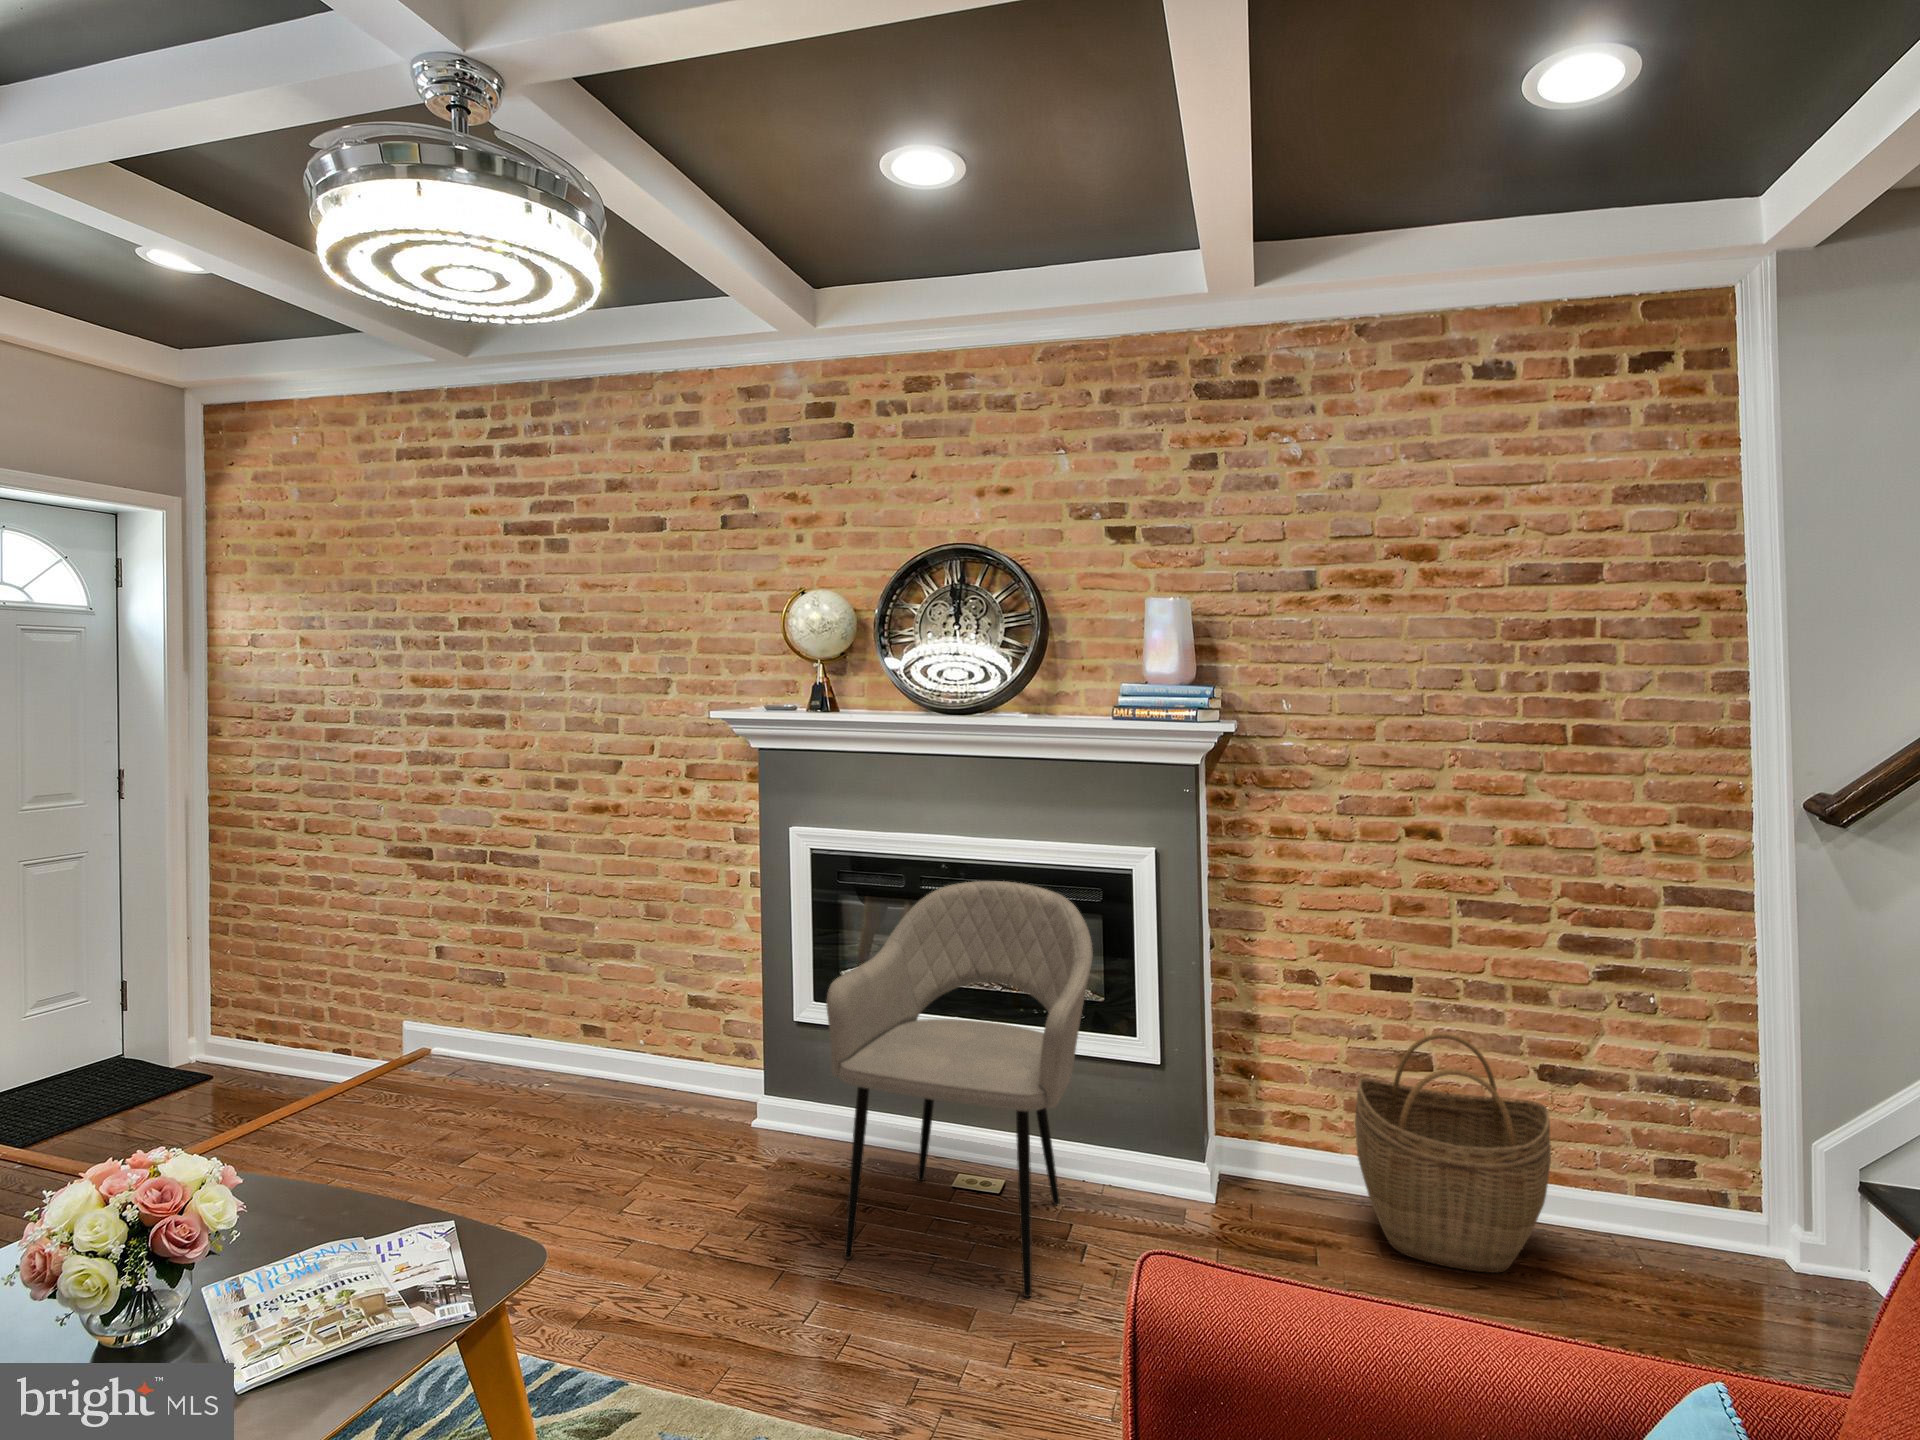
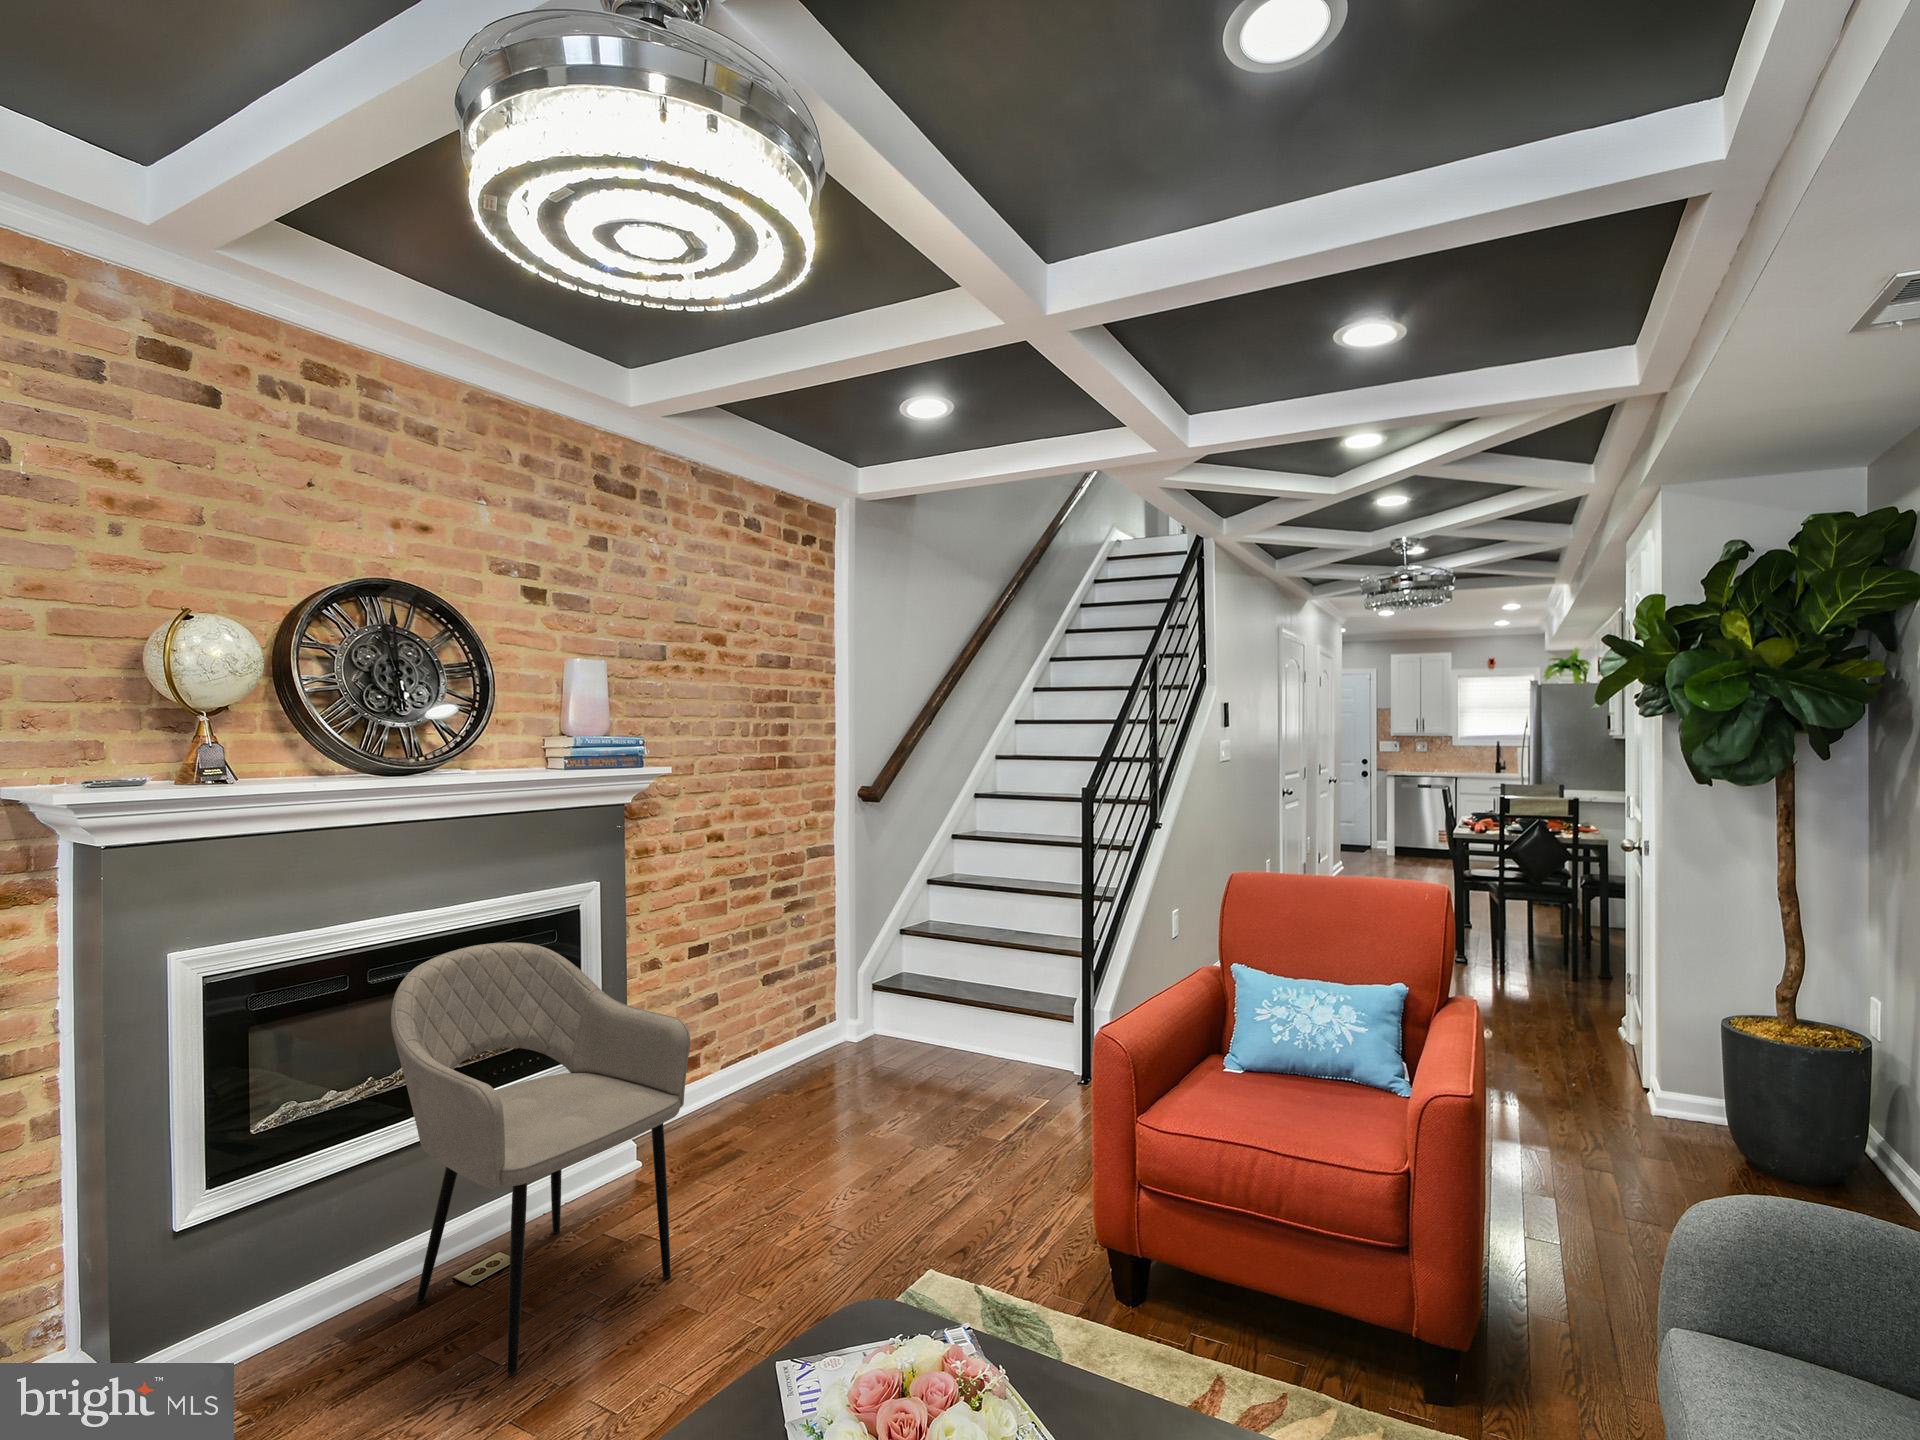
woven basket: present [1355,1033,1551,1273] -> none [703,970,819,1122]

